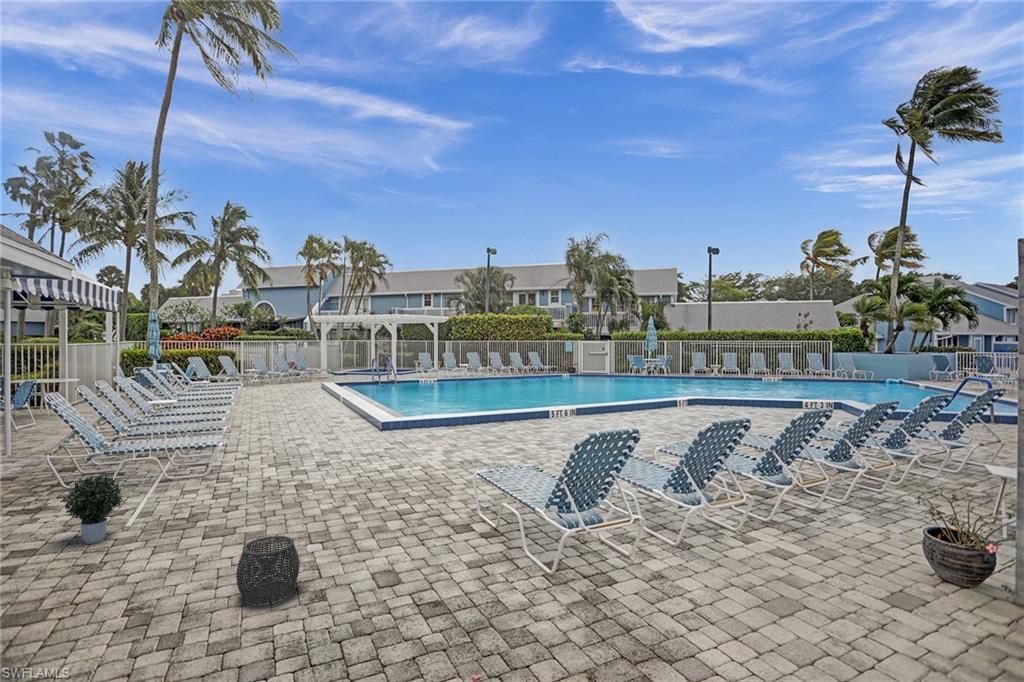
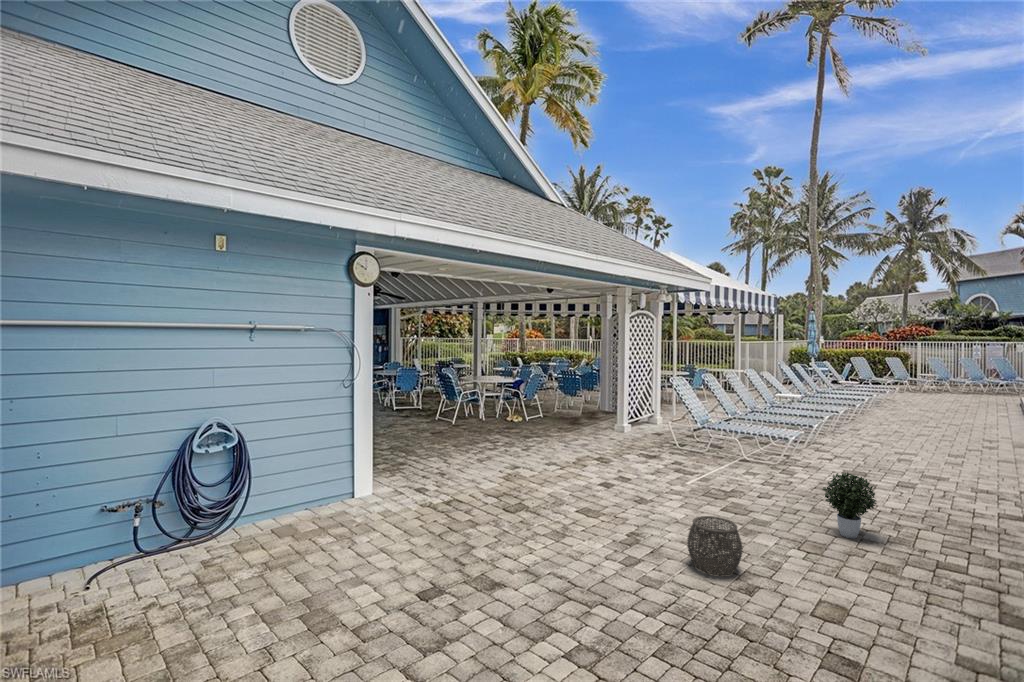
potted plant: present [62,475,122,544] -> present [823,473,877,539]

